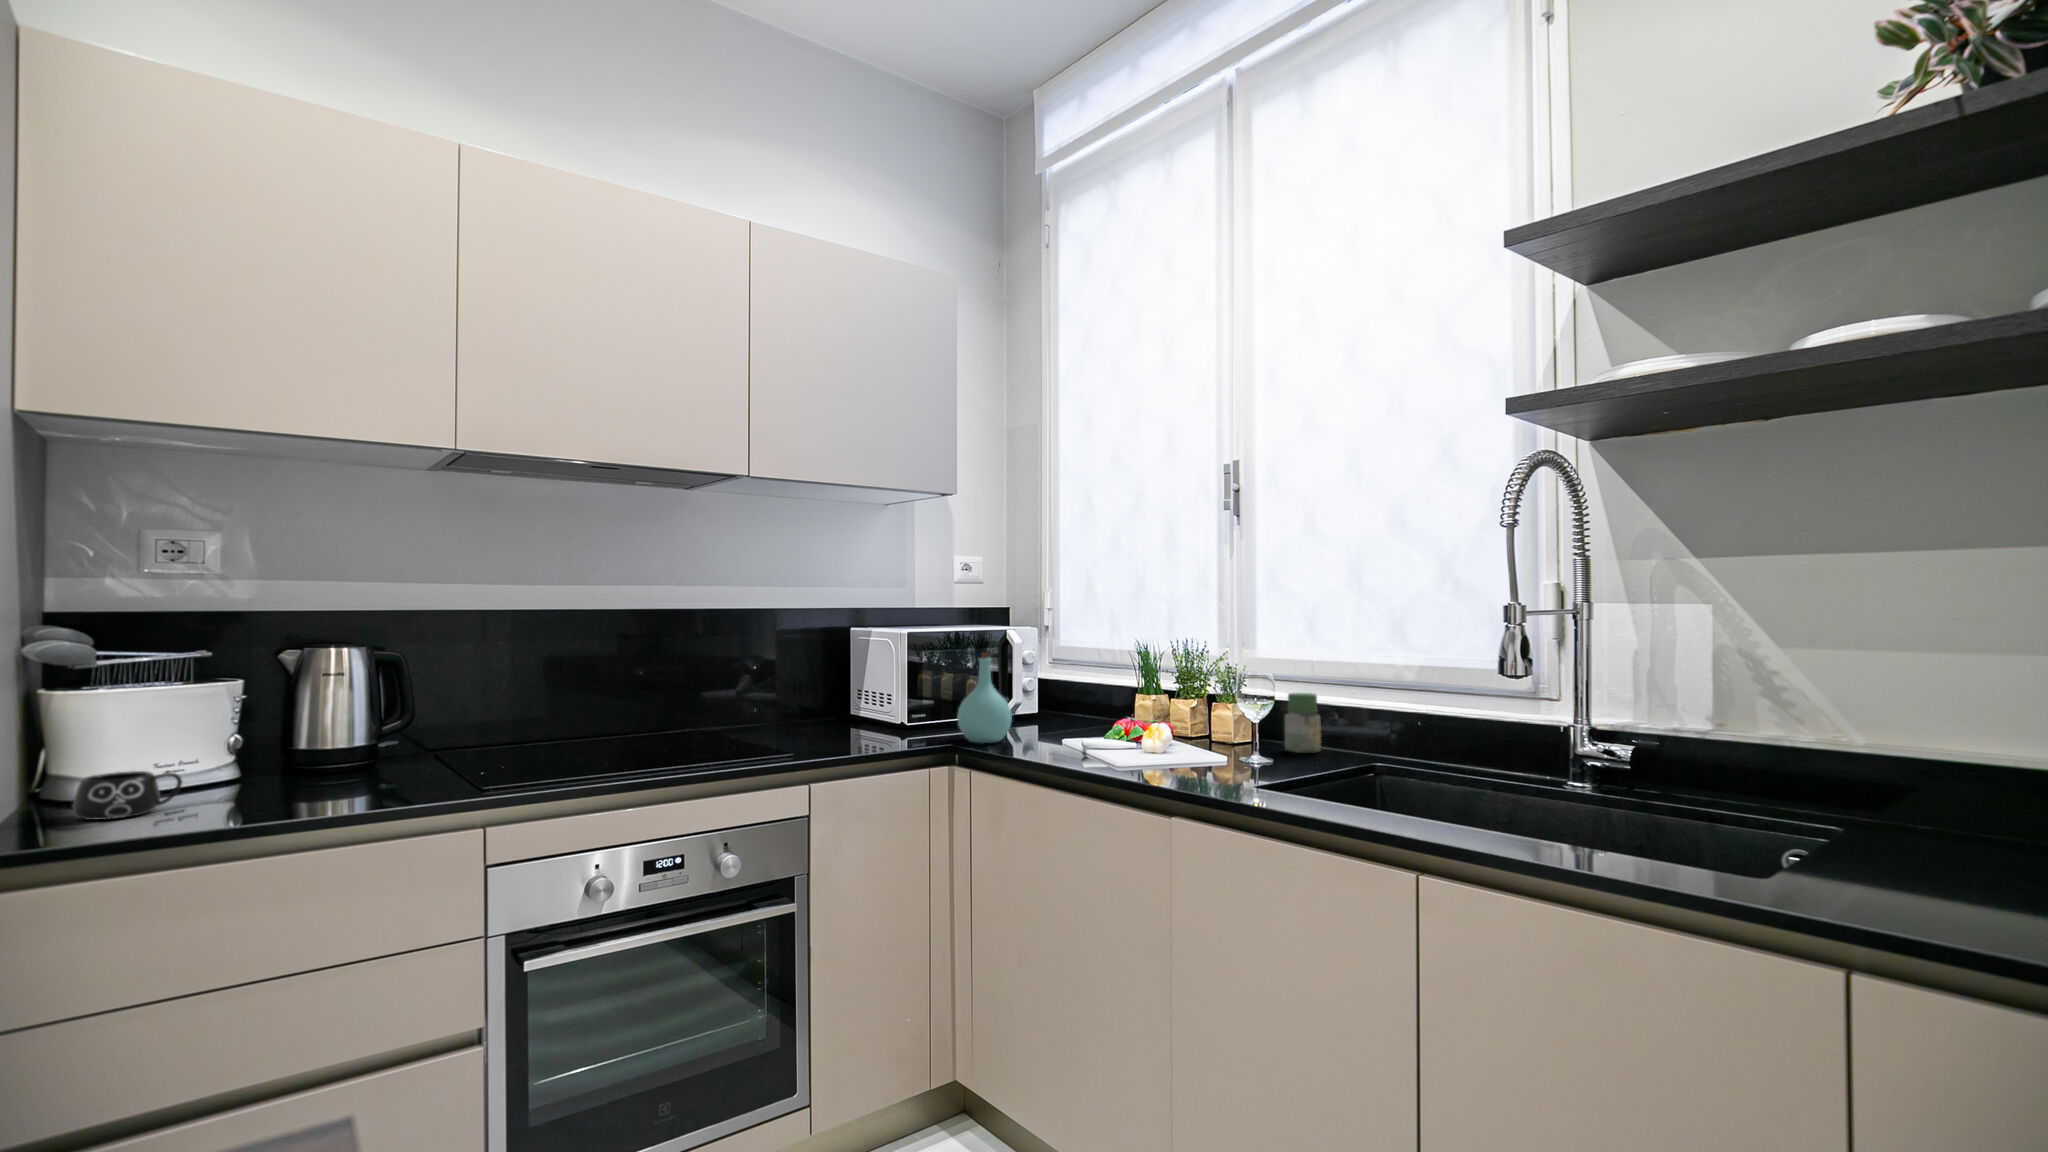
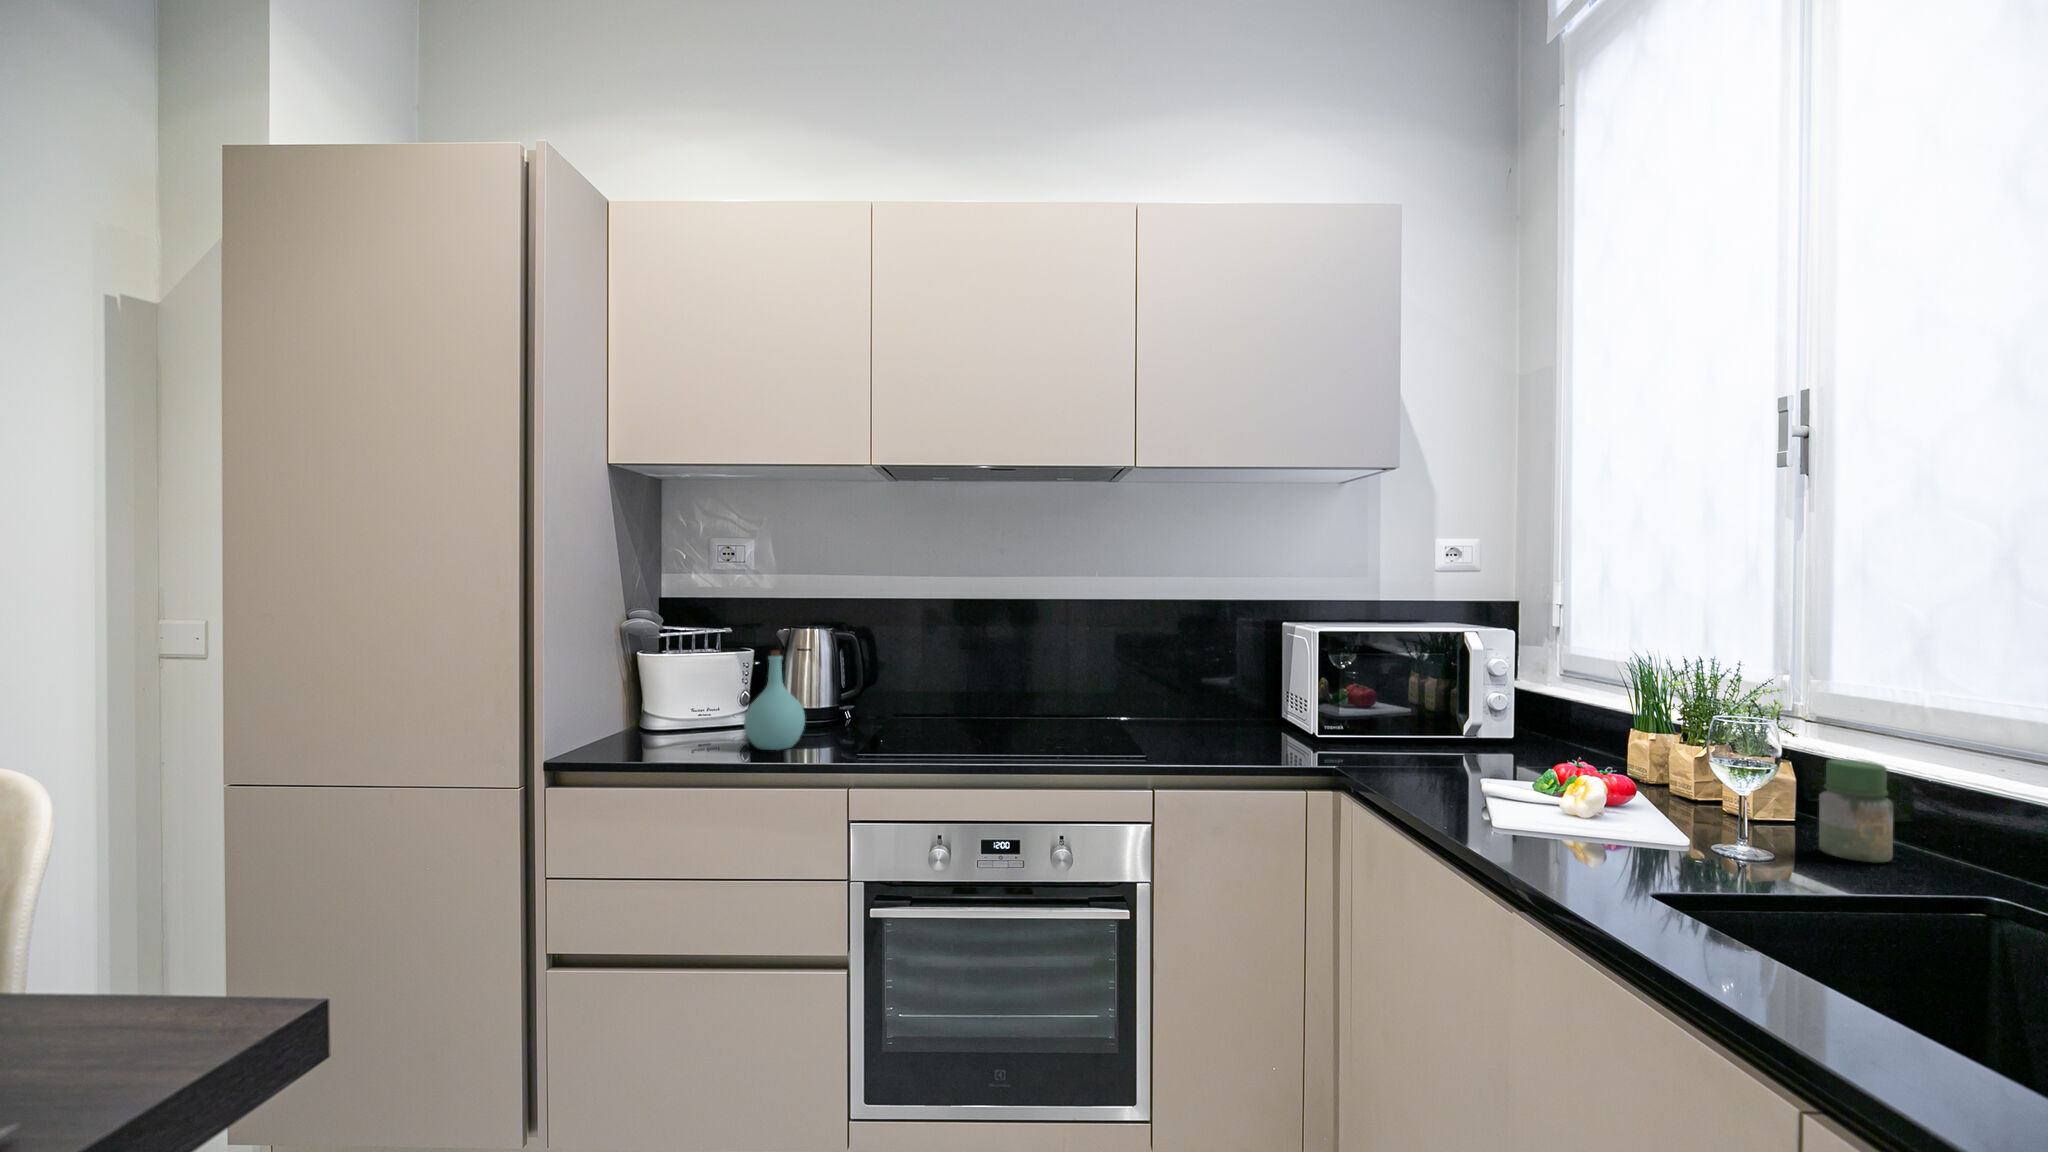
bottle: present [957,653,1012,743] -> present [744,651,805,750]
mug: present [73,771,182,820] -> none [631,713,688,746]

